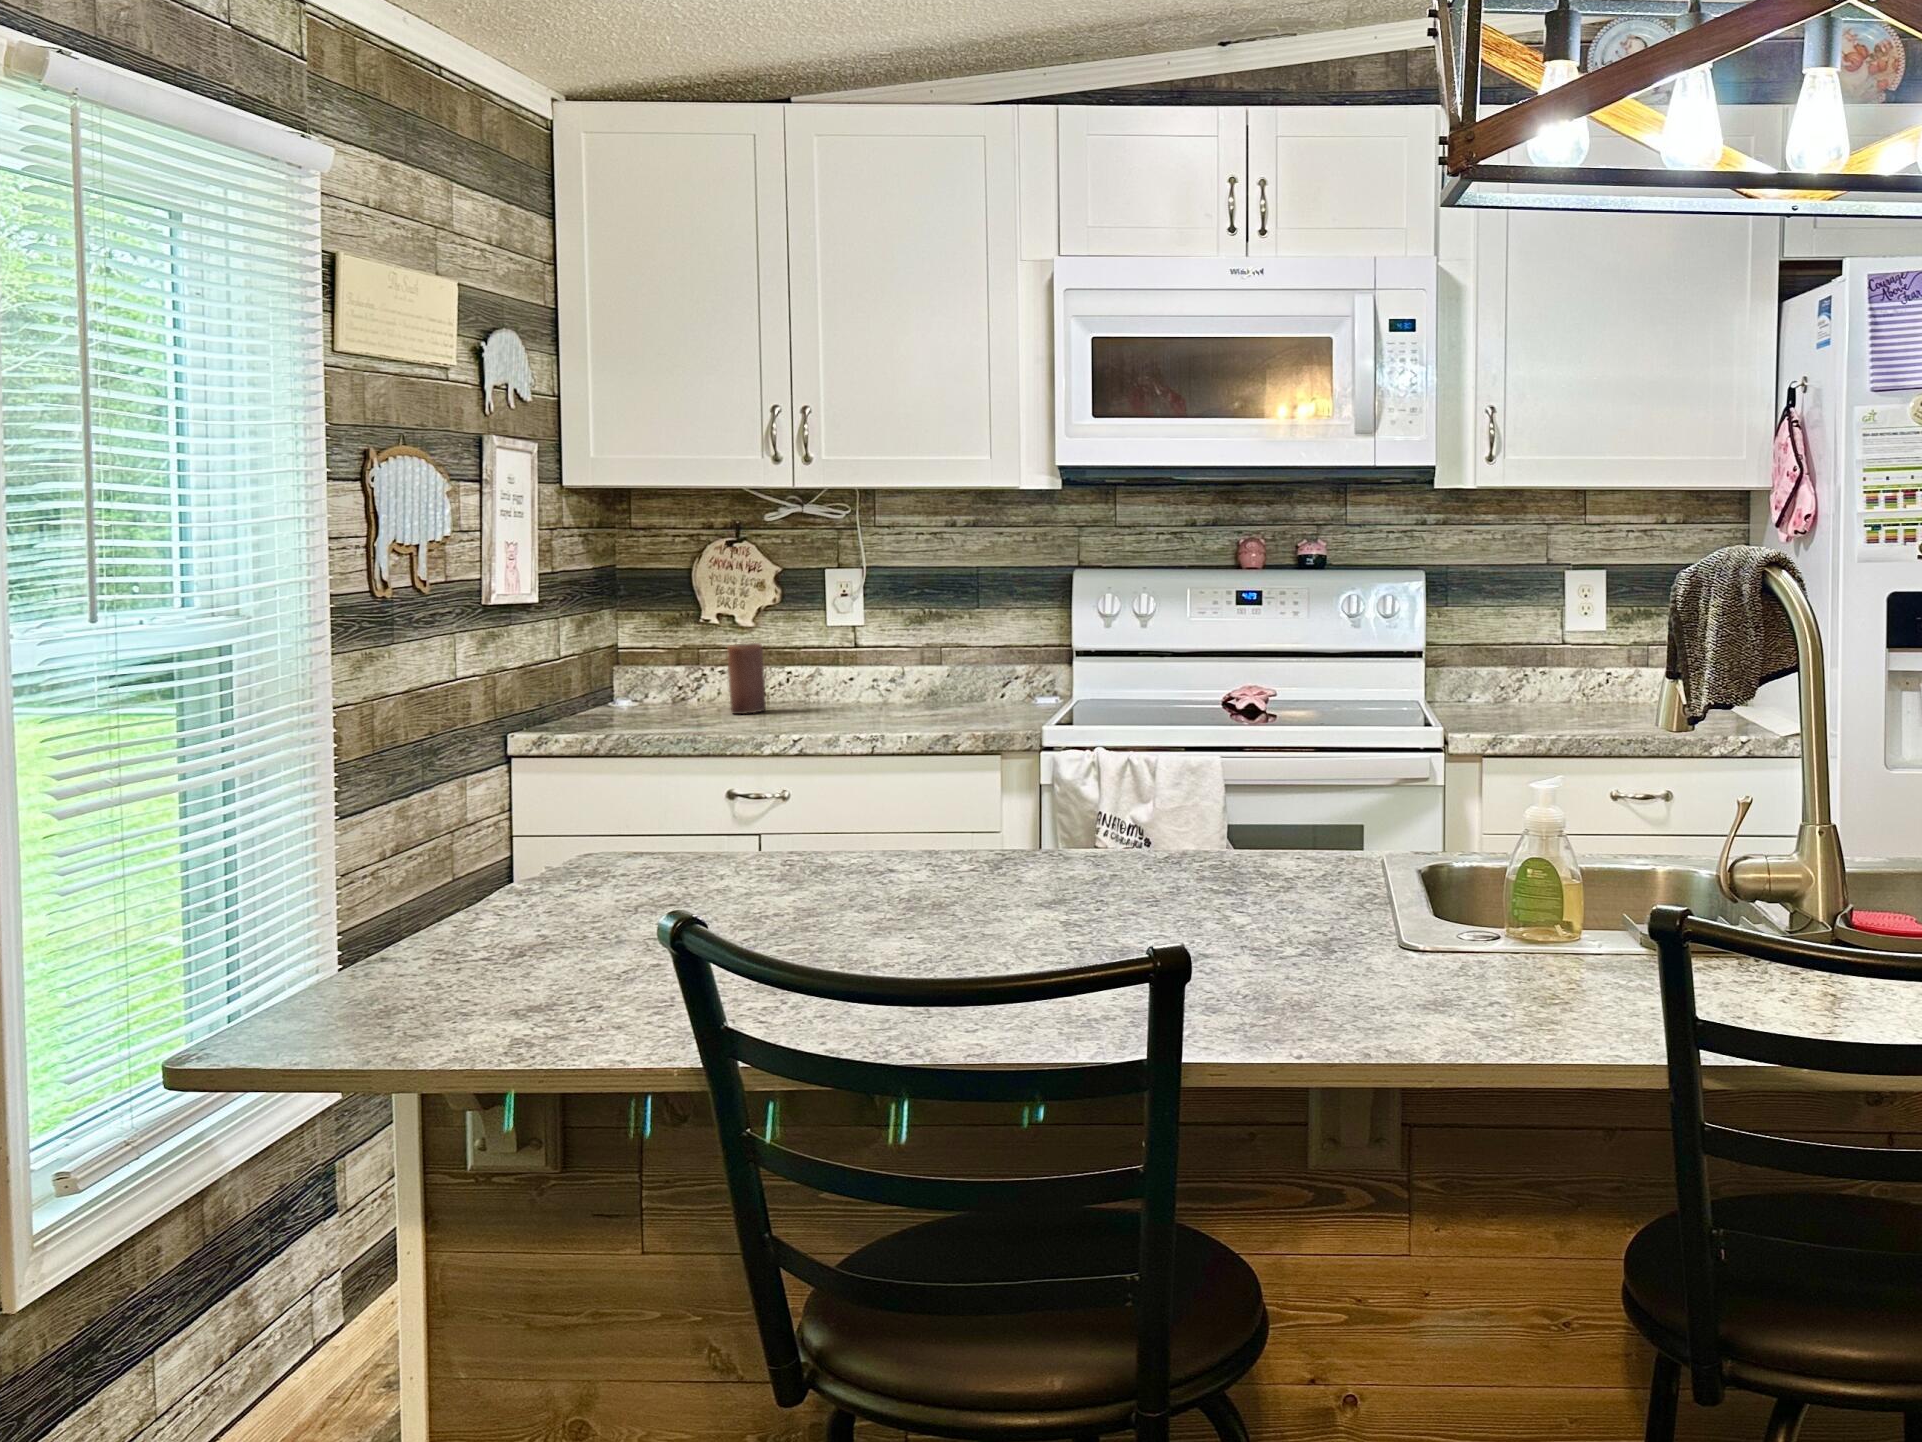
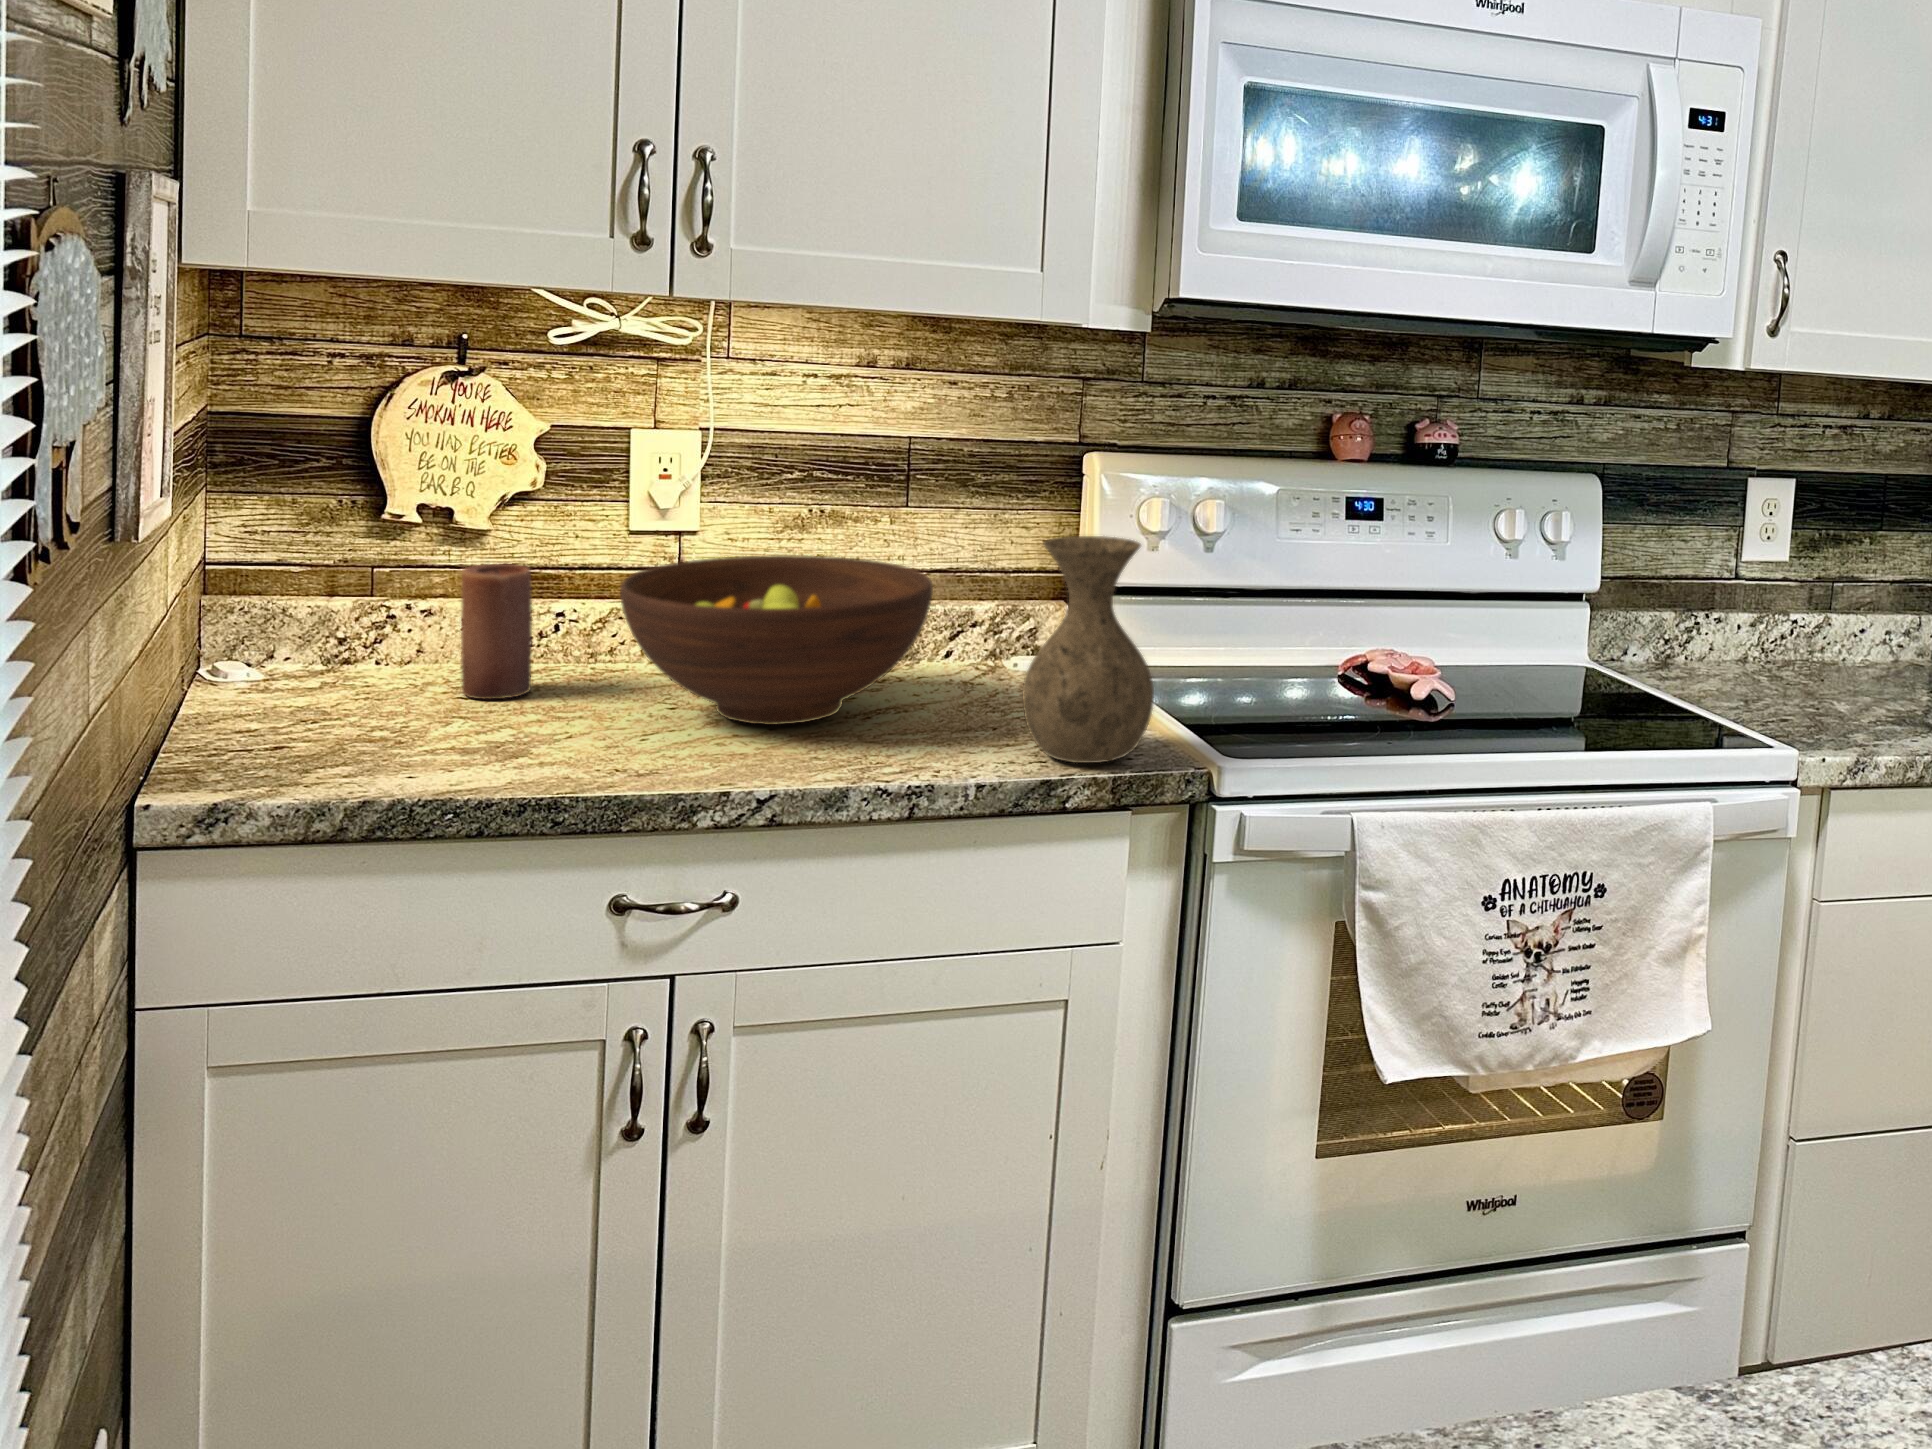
vase: none [949,605,1025,734] -> present [1023,536,1154,763]
fruit bowl: none [776,635,945,721] -> present [620,555,933,725]

